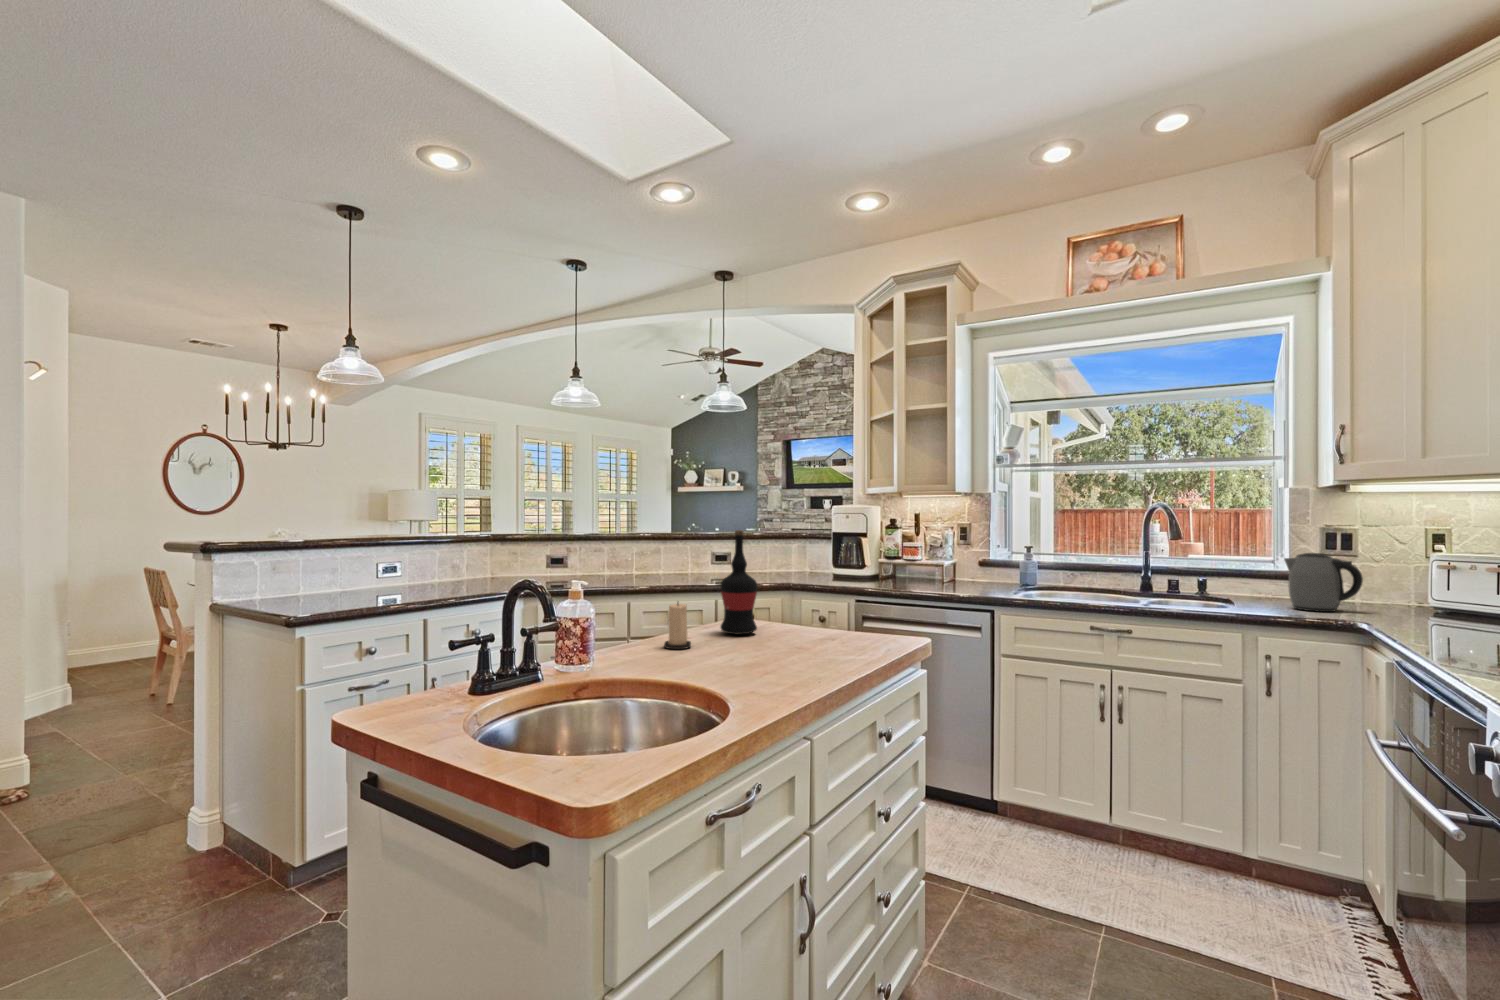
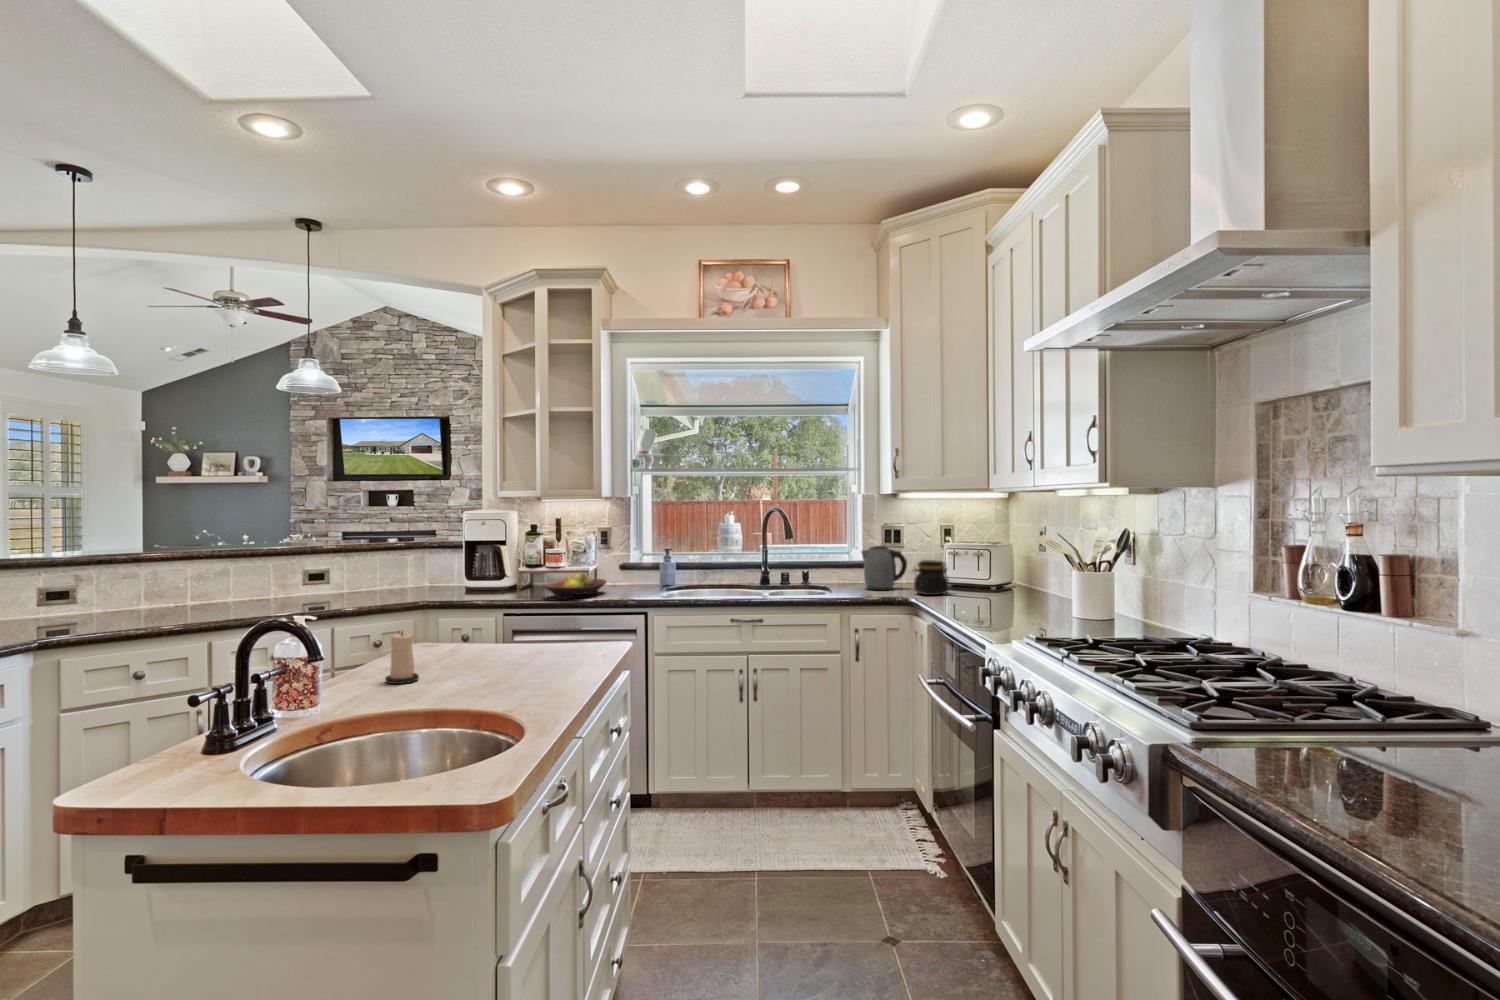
wine bottle: present [721,530,757,634] -> none [427,549,470,661]
fruit bowl: none [891,566,958,591] -> present [544,572,607,599]
jar: none [1367,575,1438,625] -> present [914,560,949,595]

